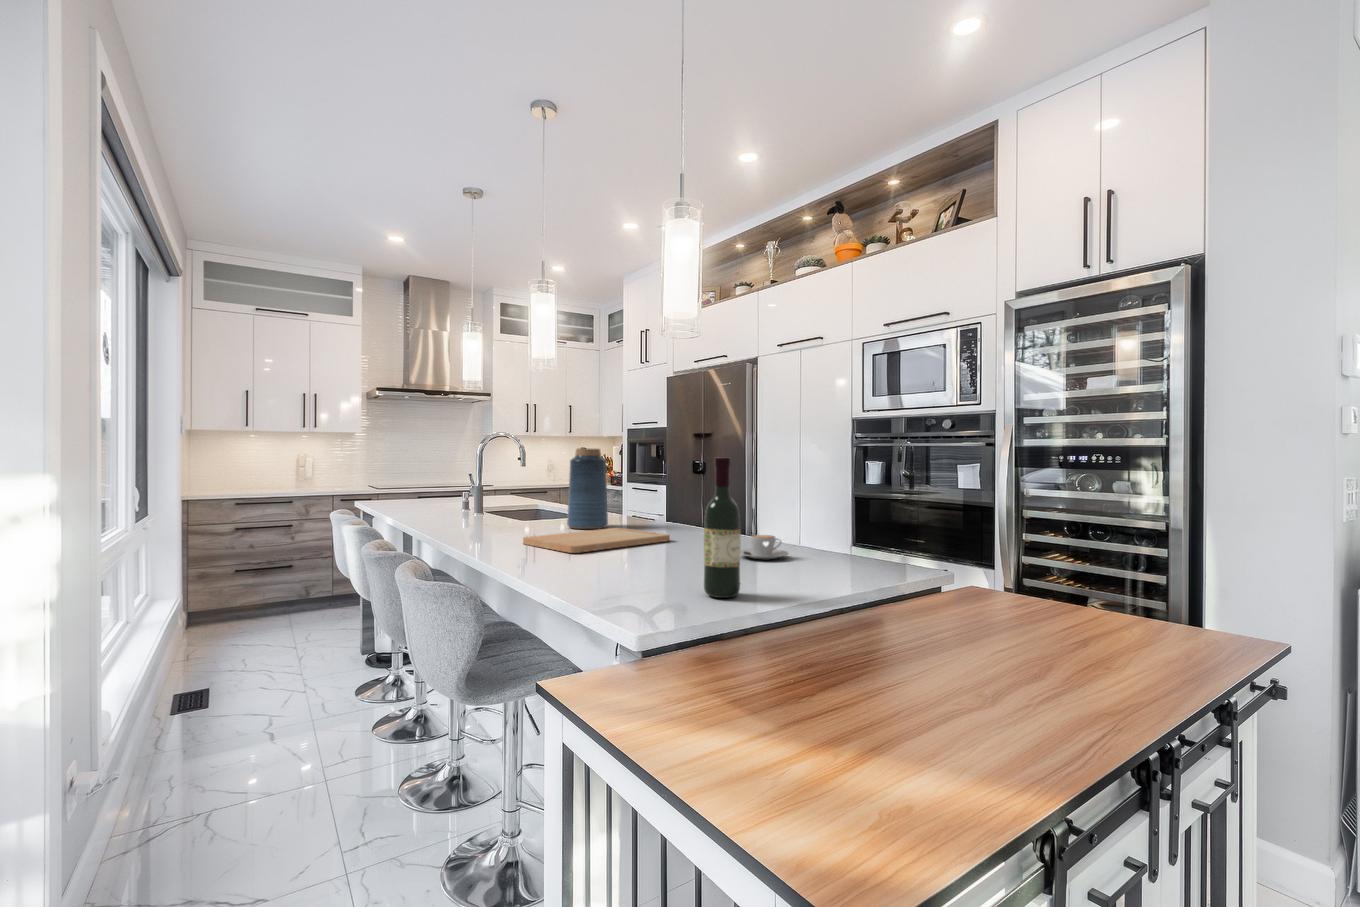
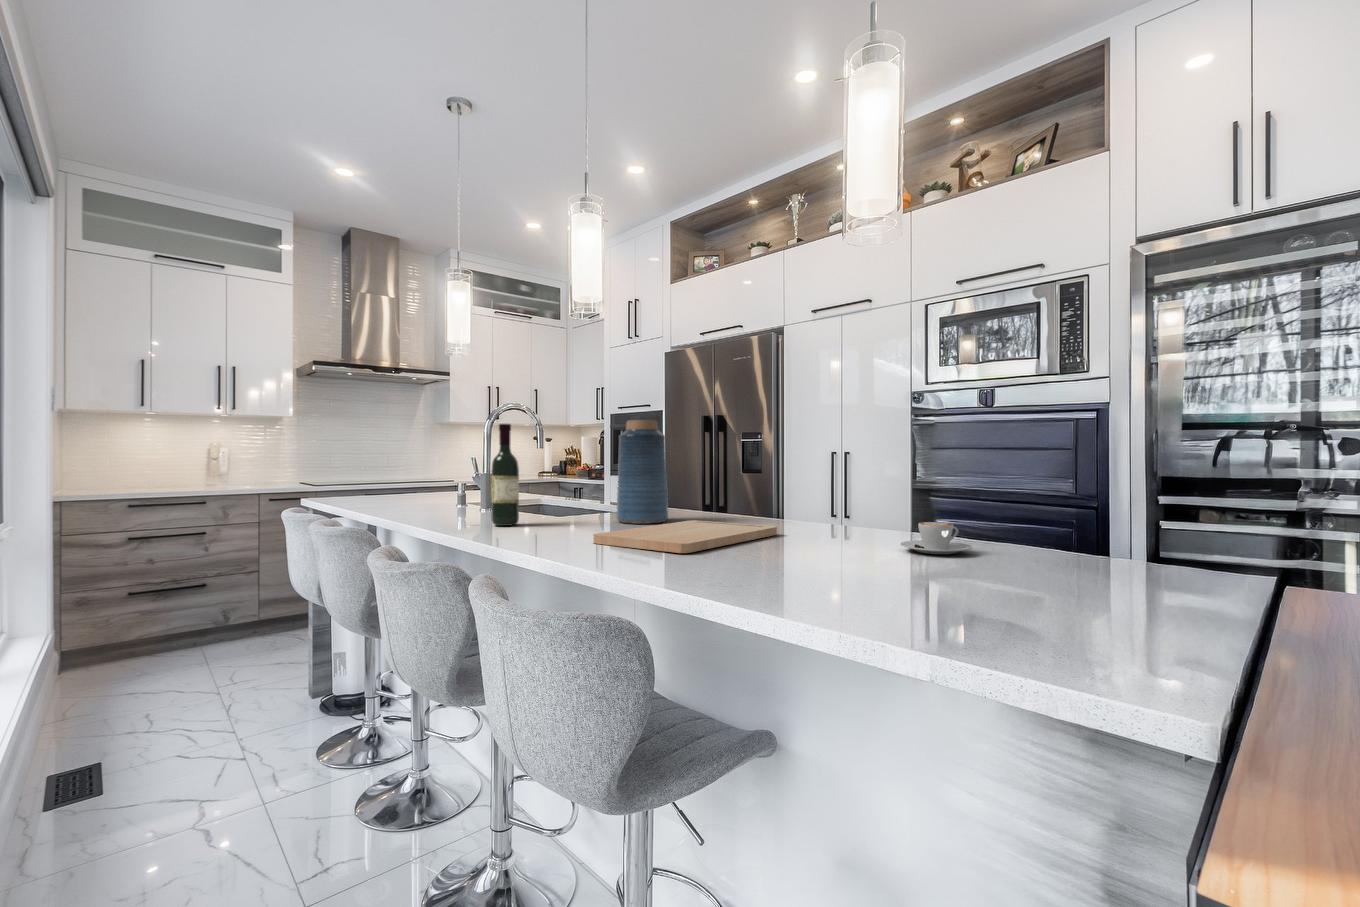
wine bottle: present [704,458,741,598] -> present [491,424,519,526]

